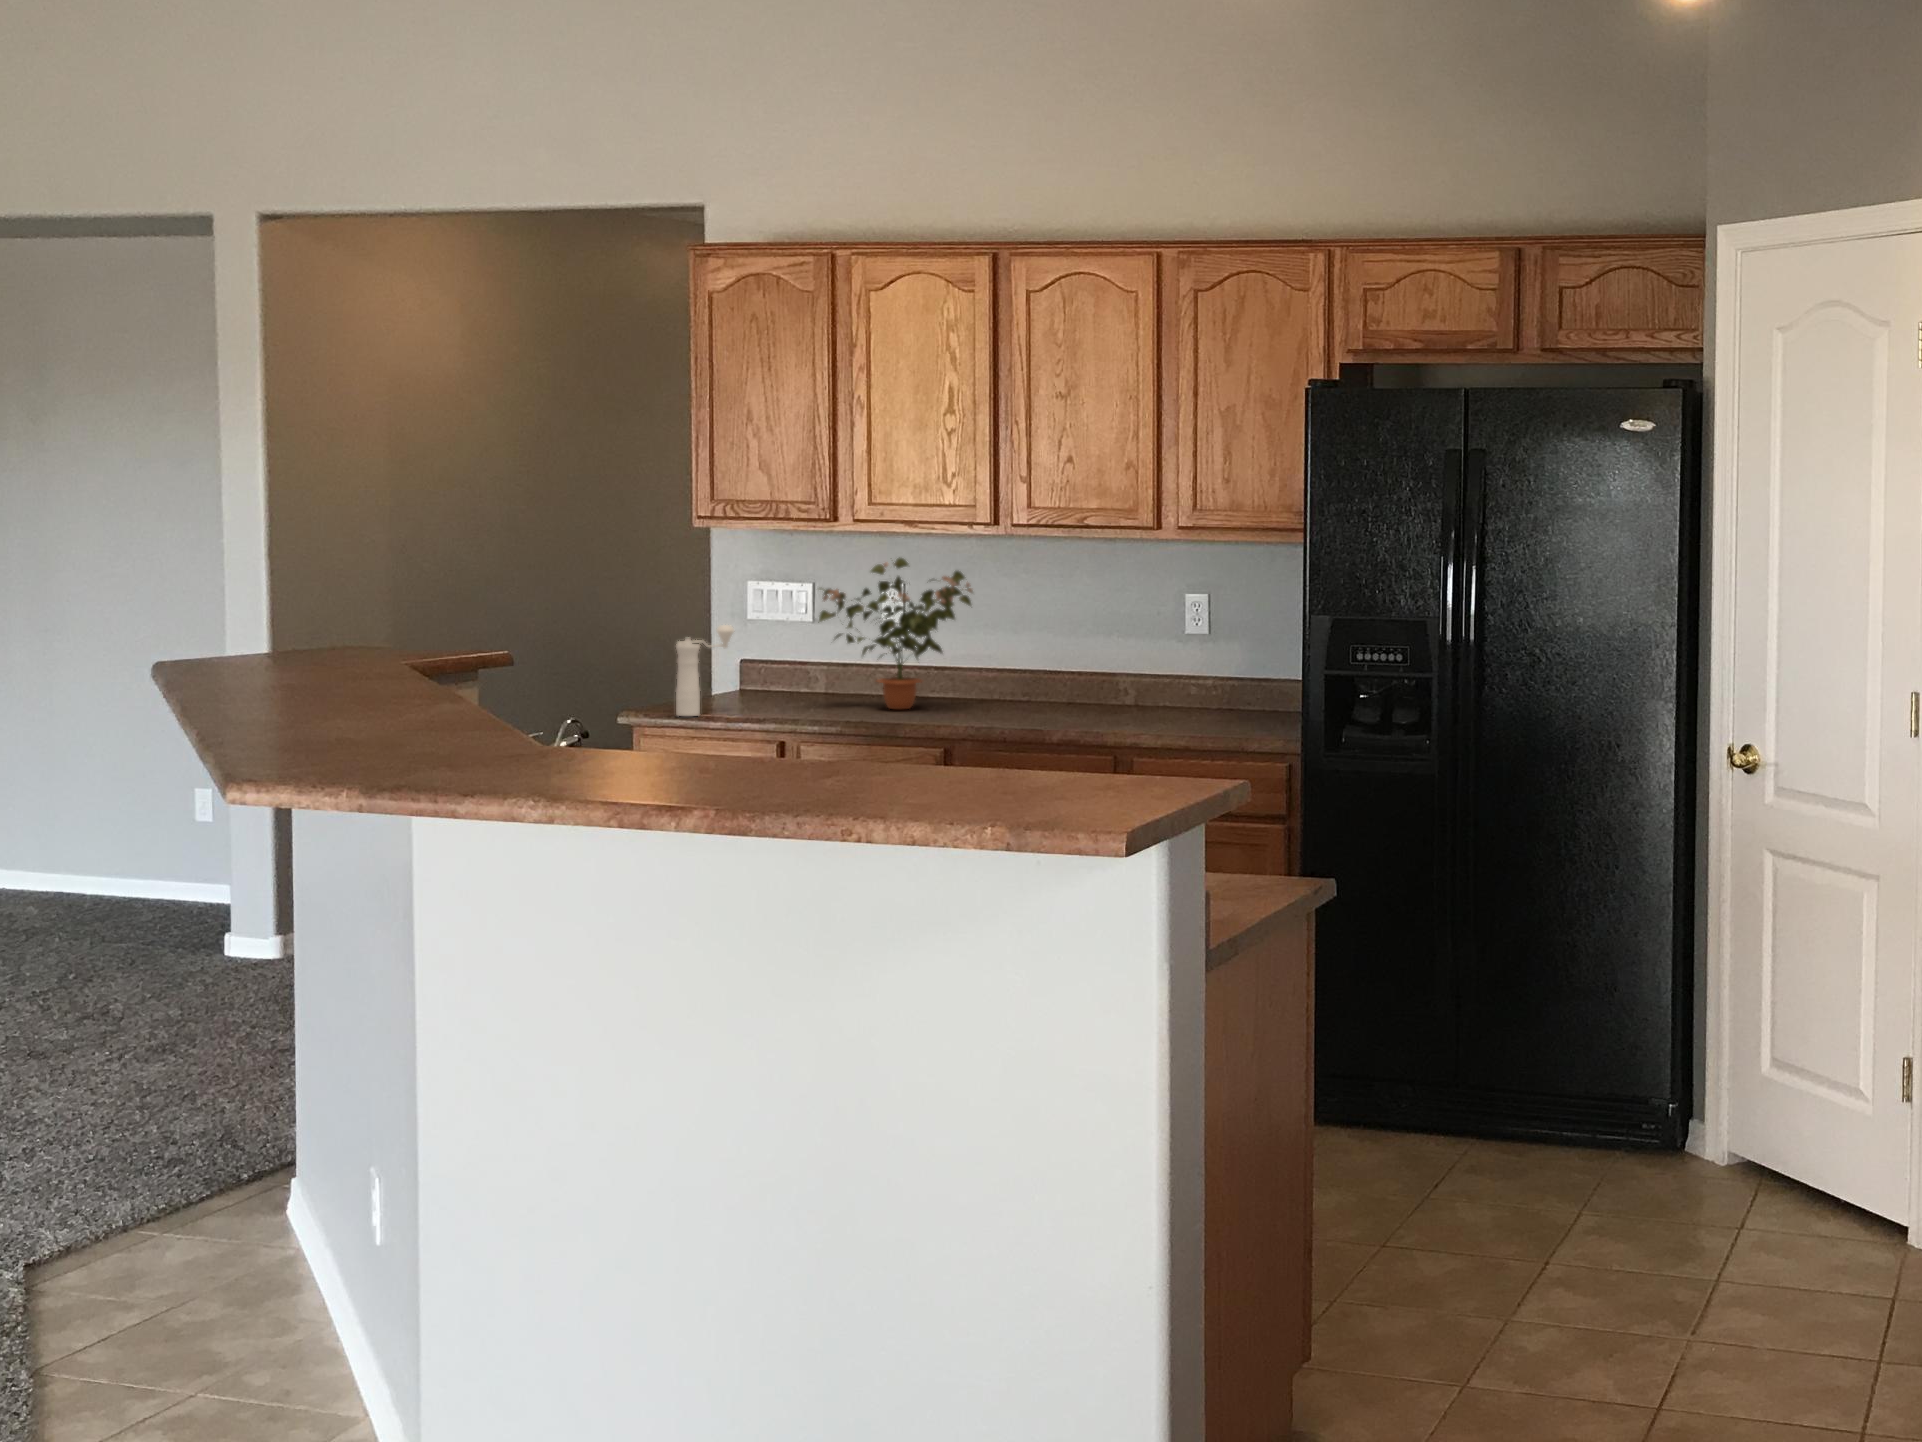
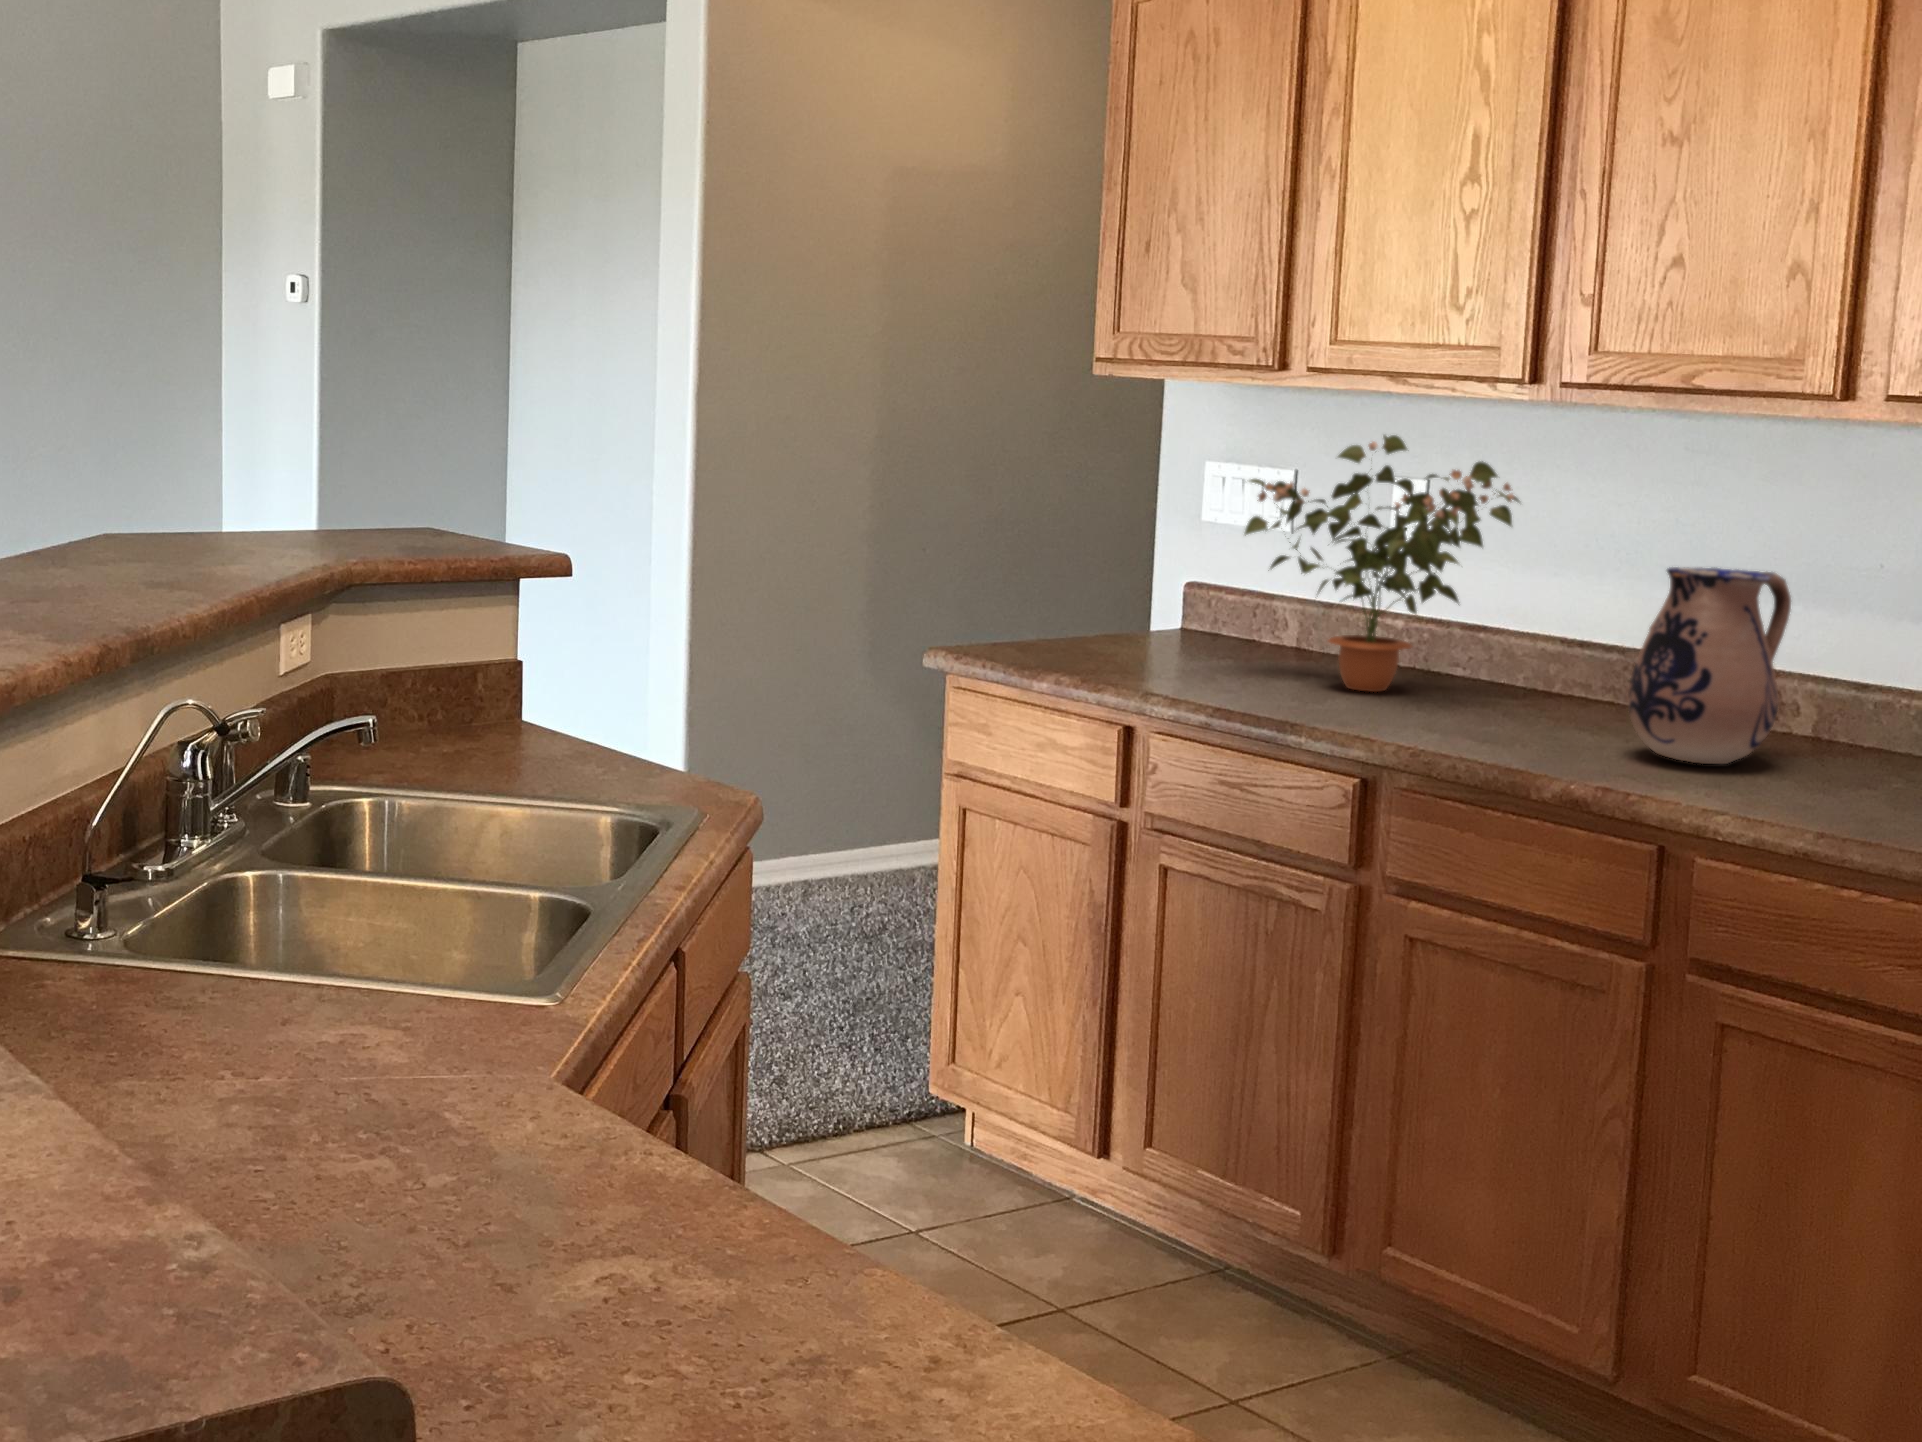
ceramic pitcher: none [1063,620,1133,722] -> present [1627,567,1791,764]
pepper mill: present [676,625,734,716] -> none [1006,530,1114,667]

